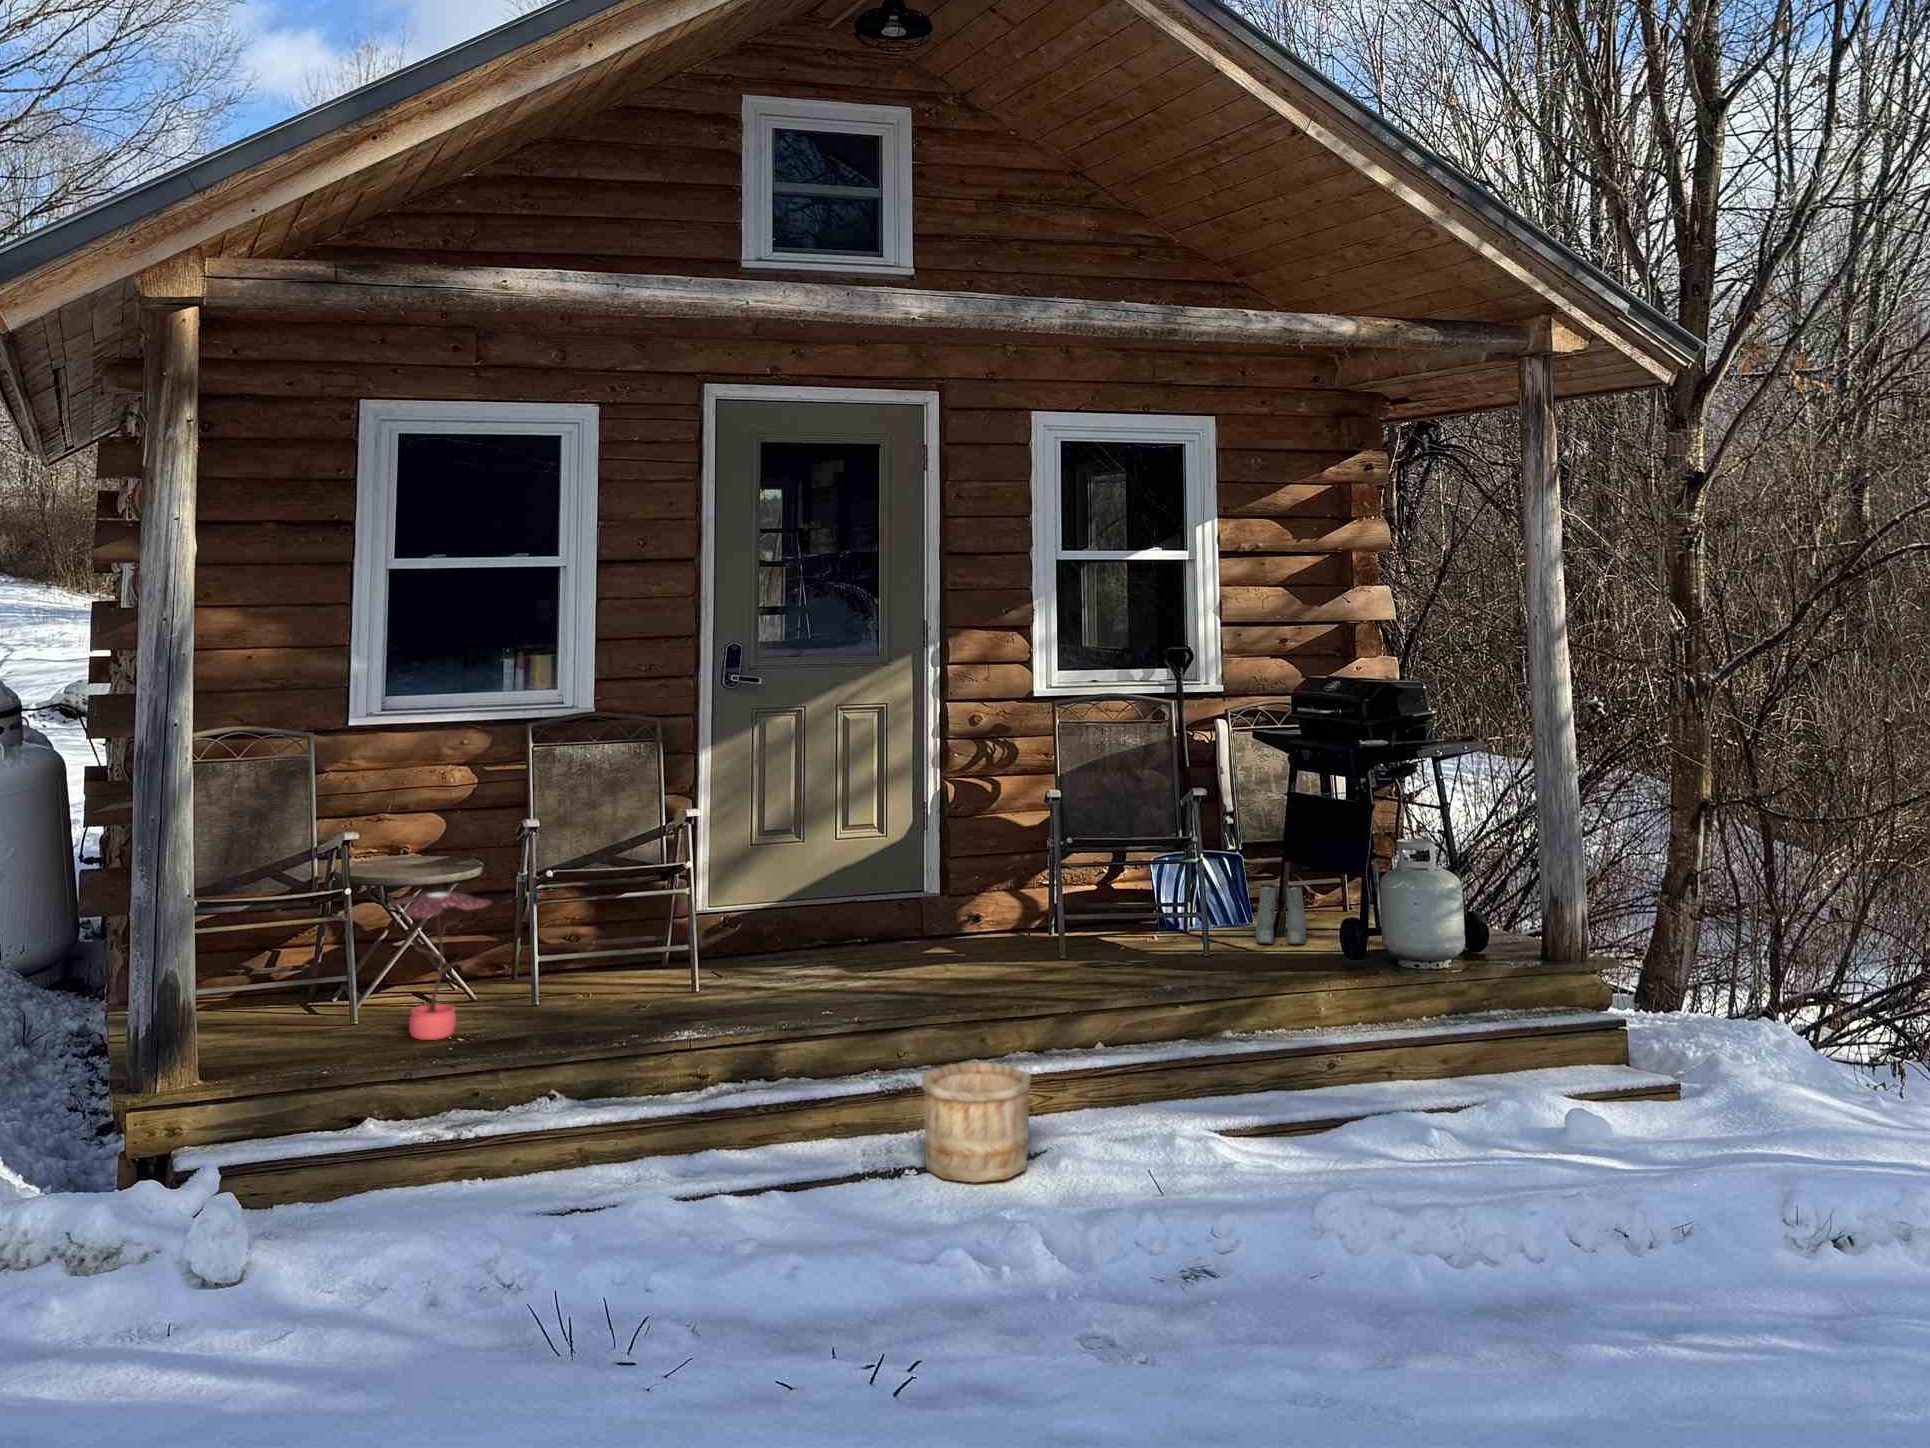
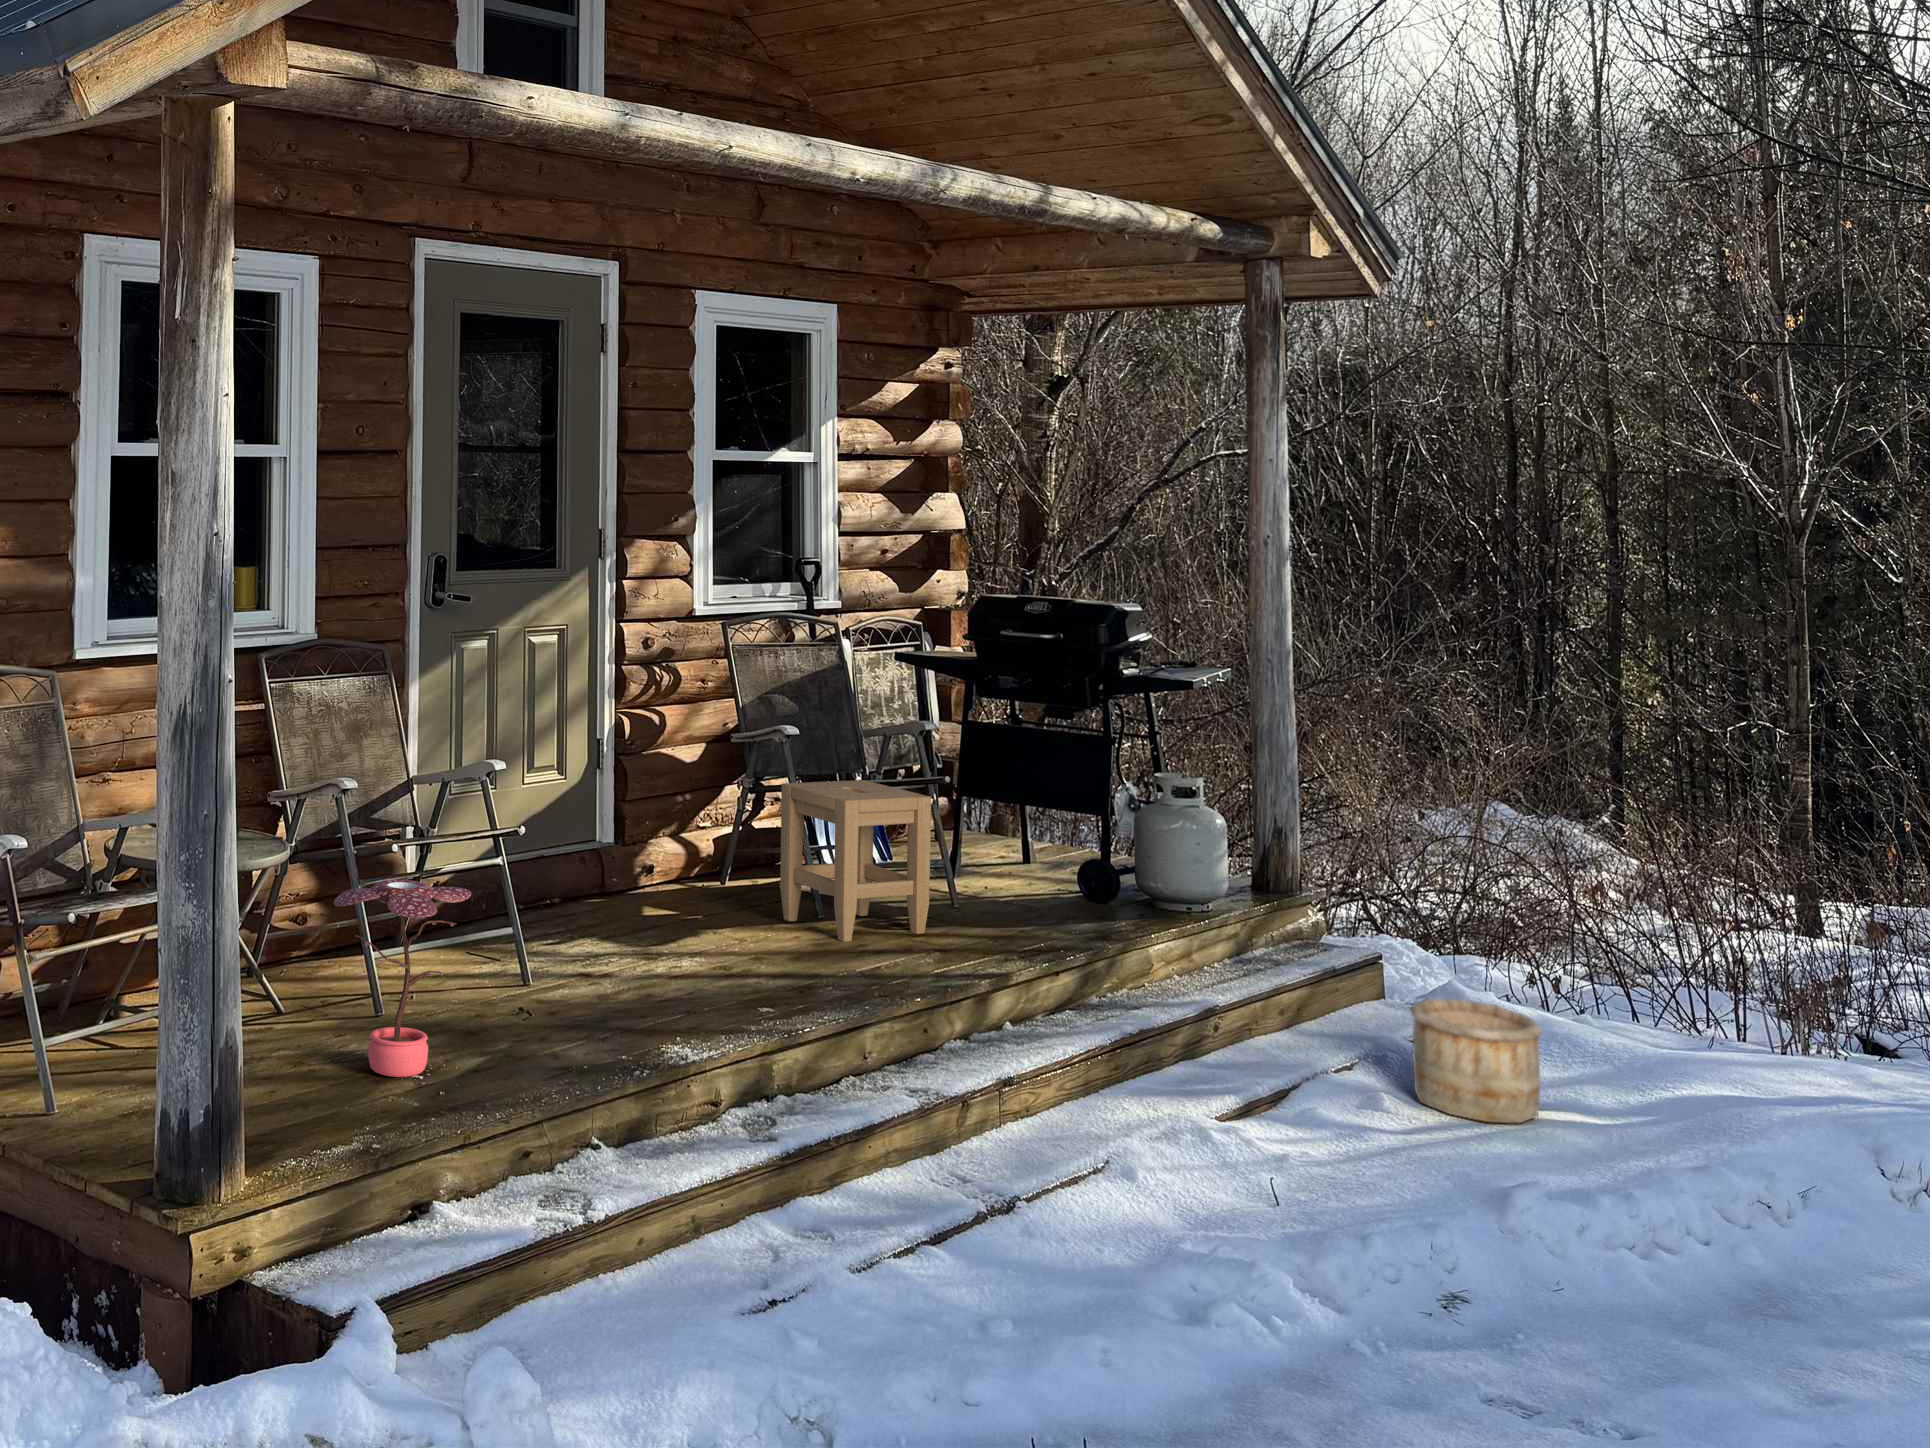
stool: none [997,842,1096,980] -> present [780,780,931,942]
boots: present [1256,884,1306,944] -> none [952,816,1018,881]
wooden bucket: present [921,1062,1031,1182] -> present [1410,999,1543,1123]

